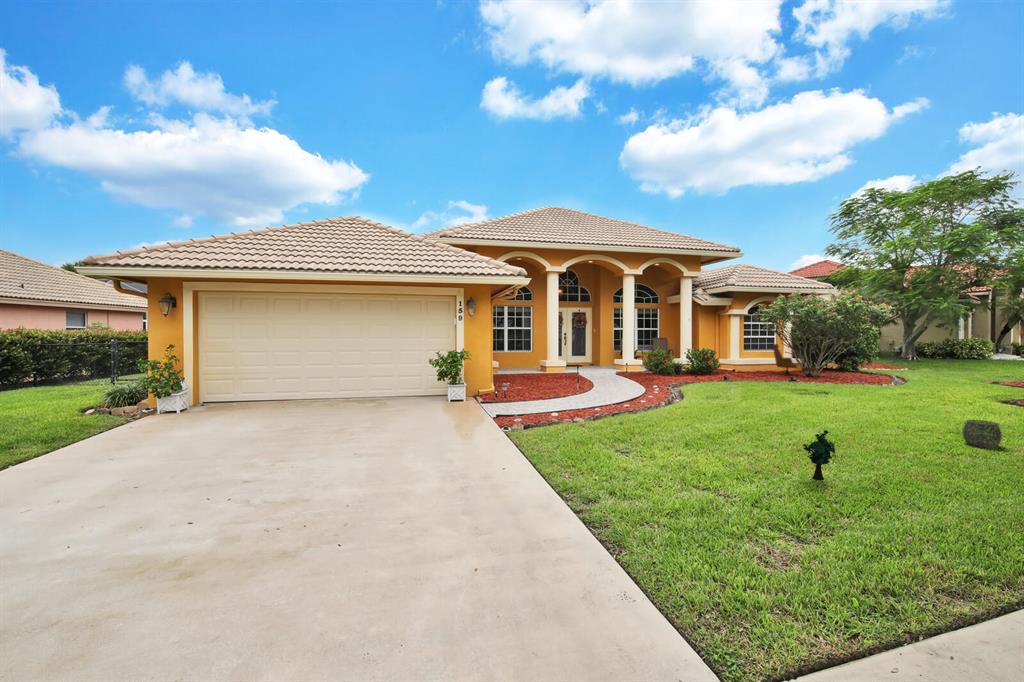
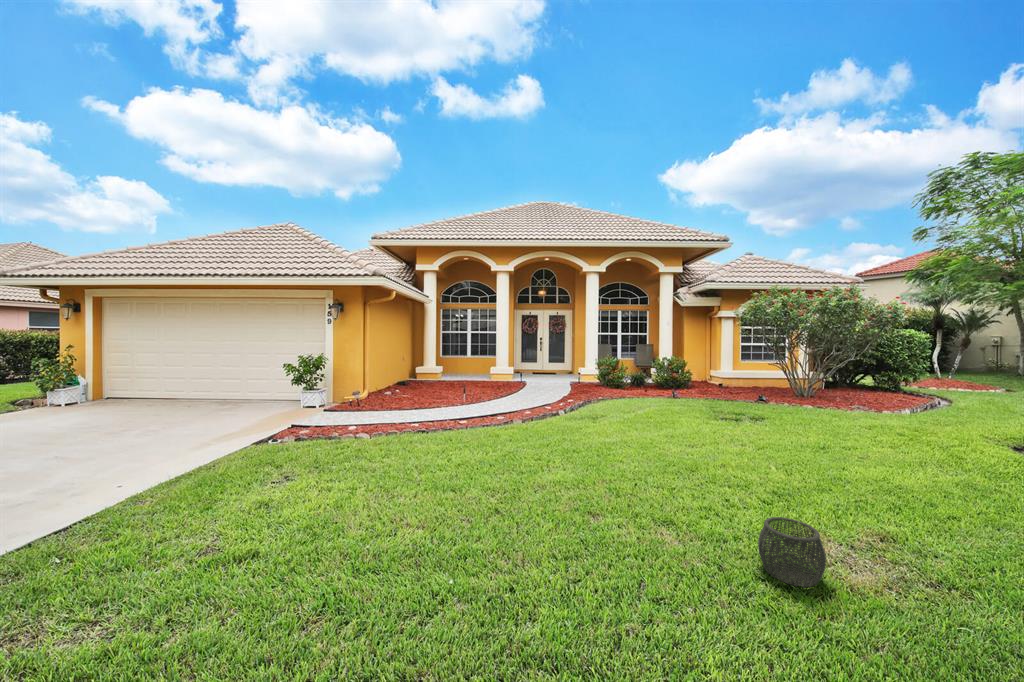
lounge chair: present [773,344,817,376] -> none [757,354,815,399]
decorative plant: present [803,430,836,480] -> none [251,520,307,612]

